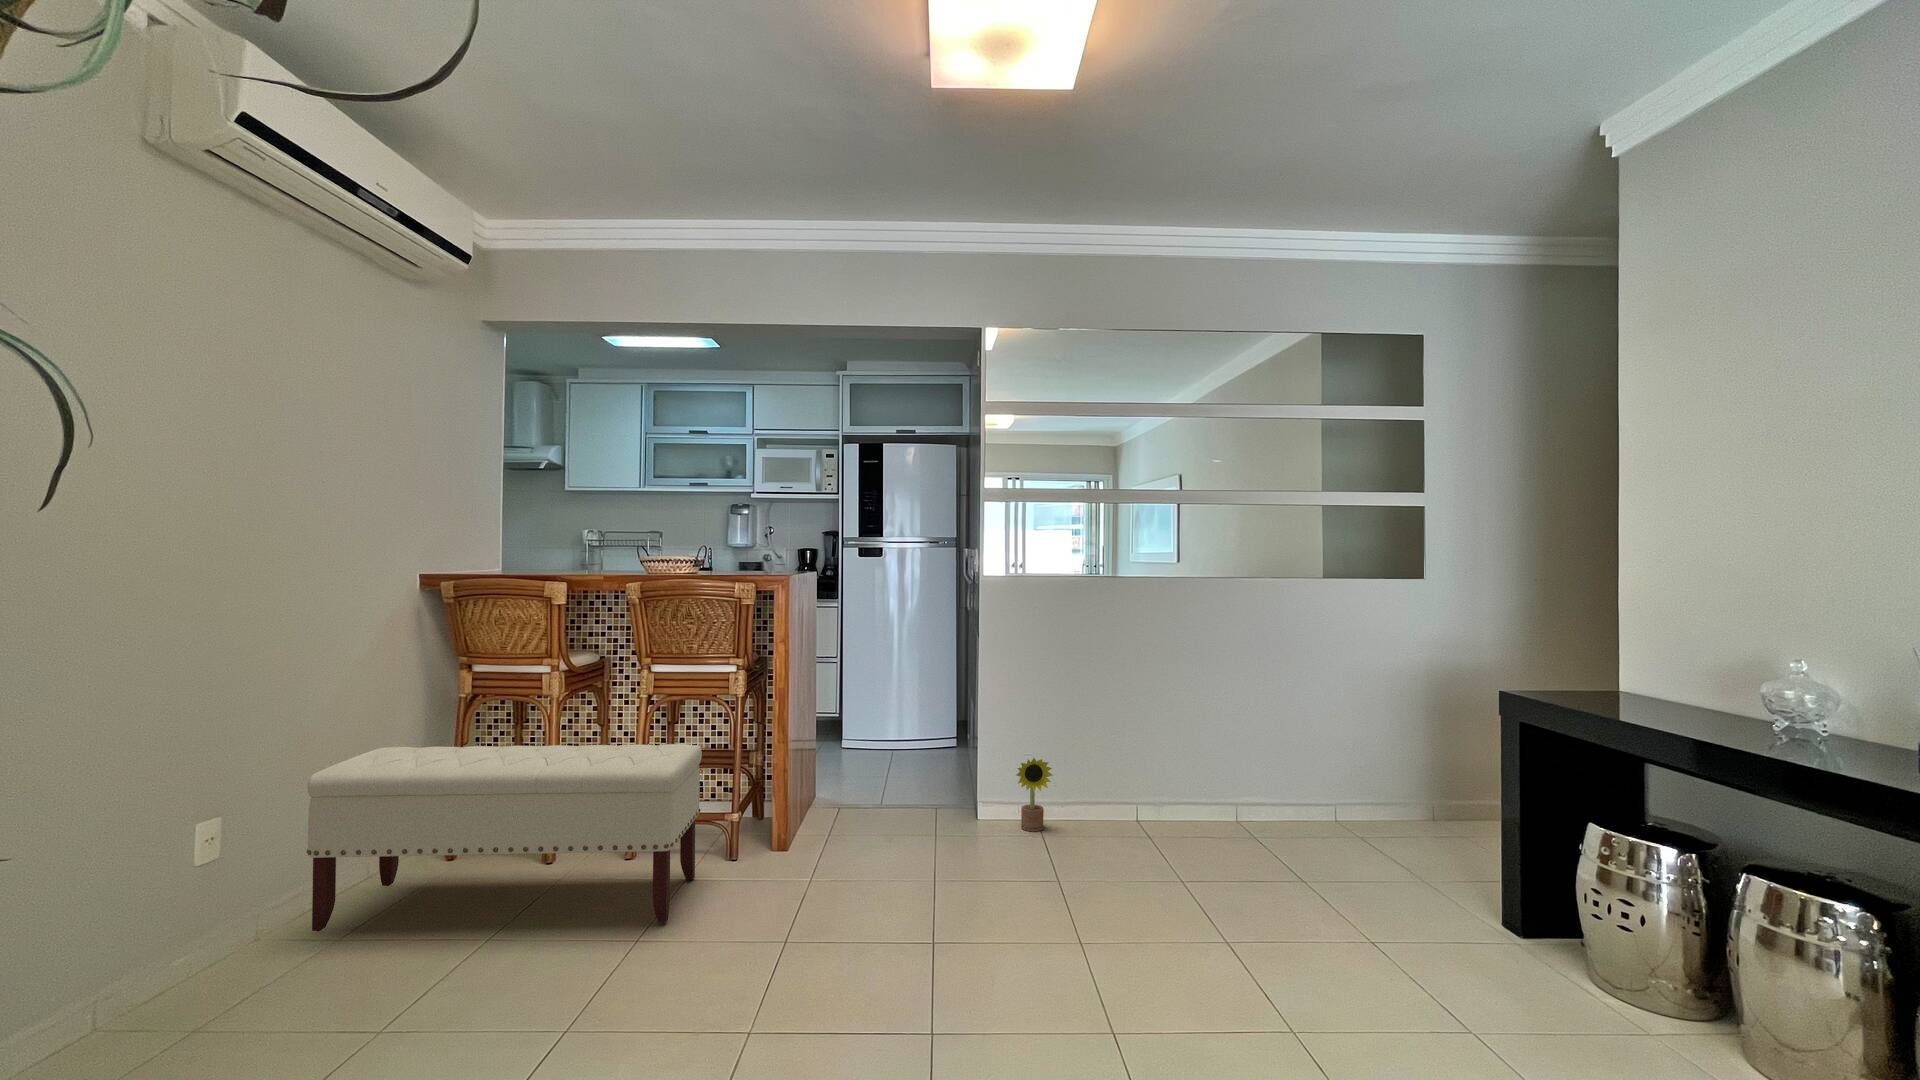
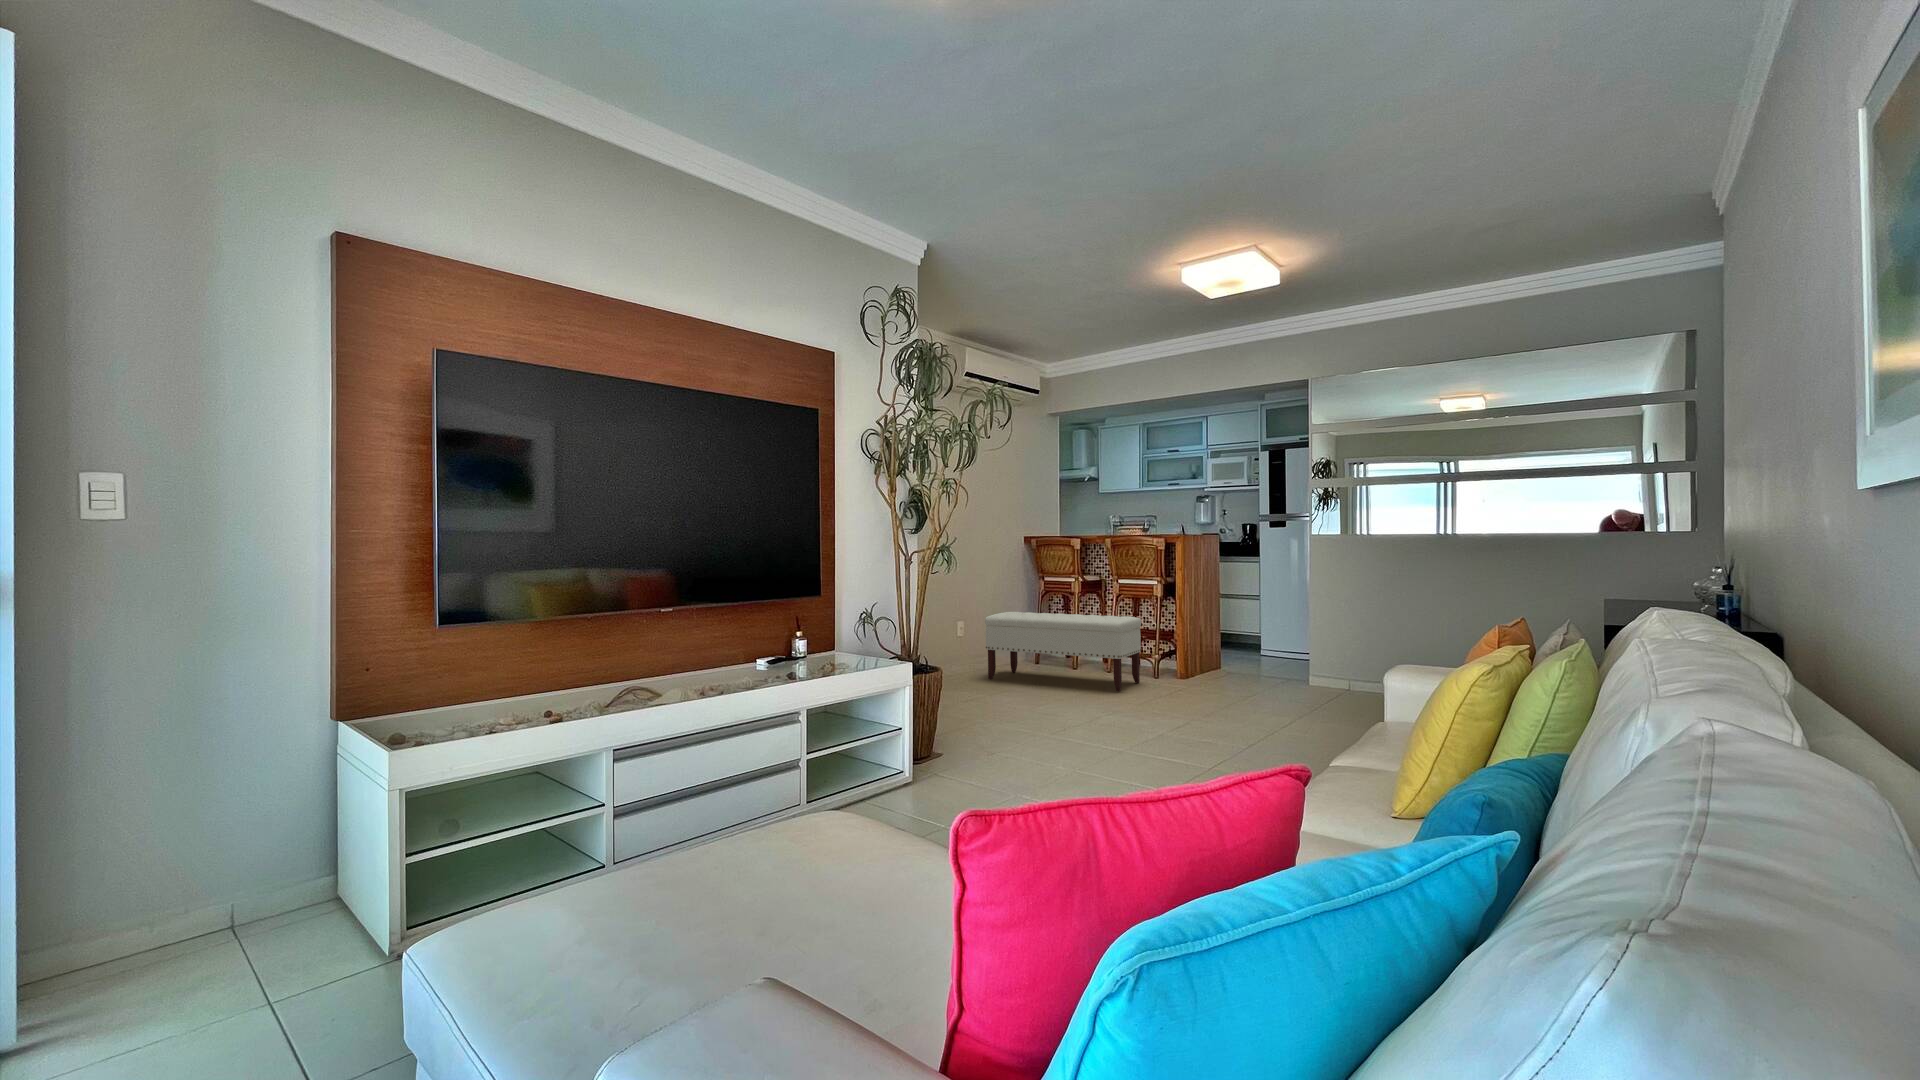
decorative plant: present [1017,758,1053,831] -> none [1327,642,1352,688]

